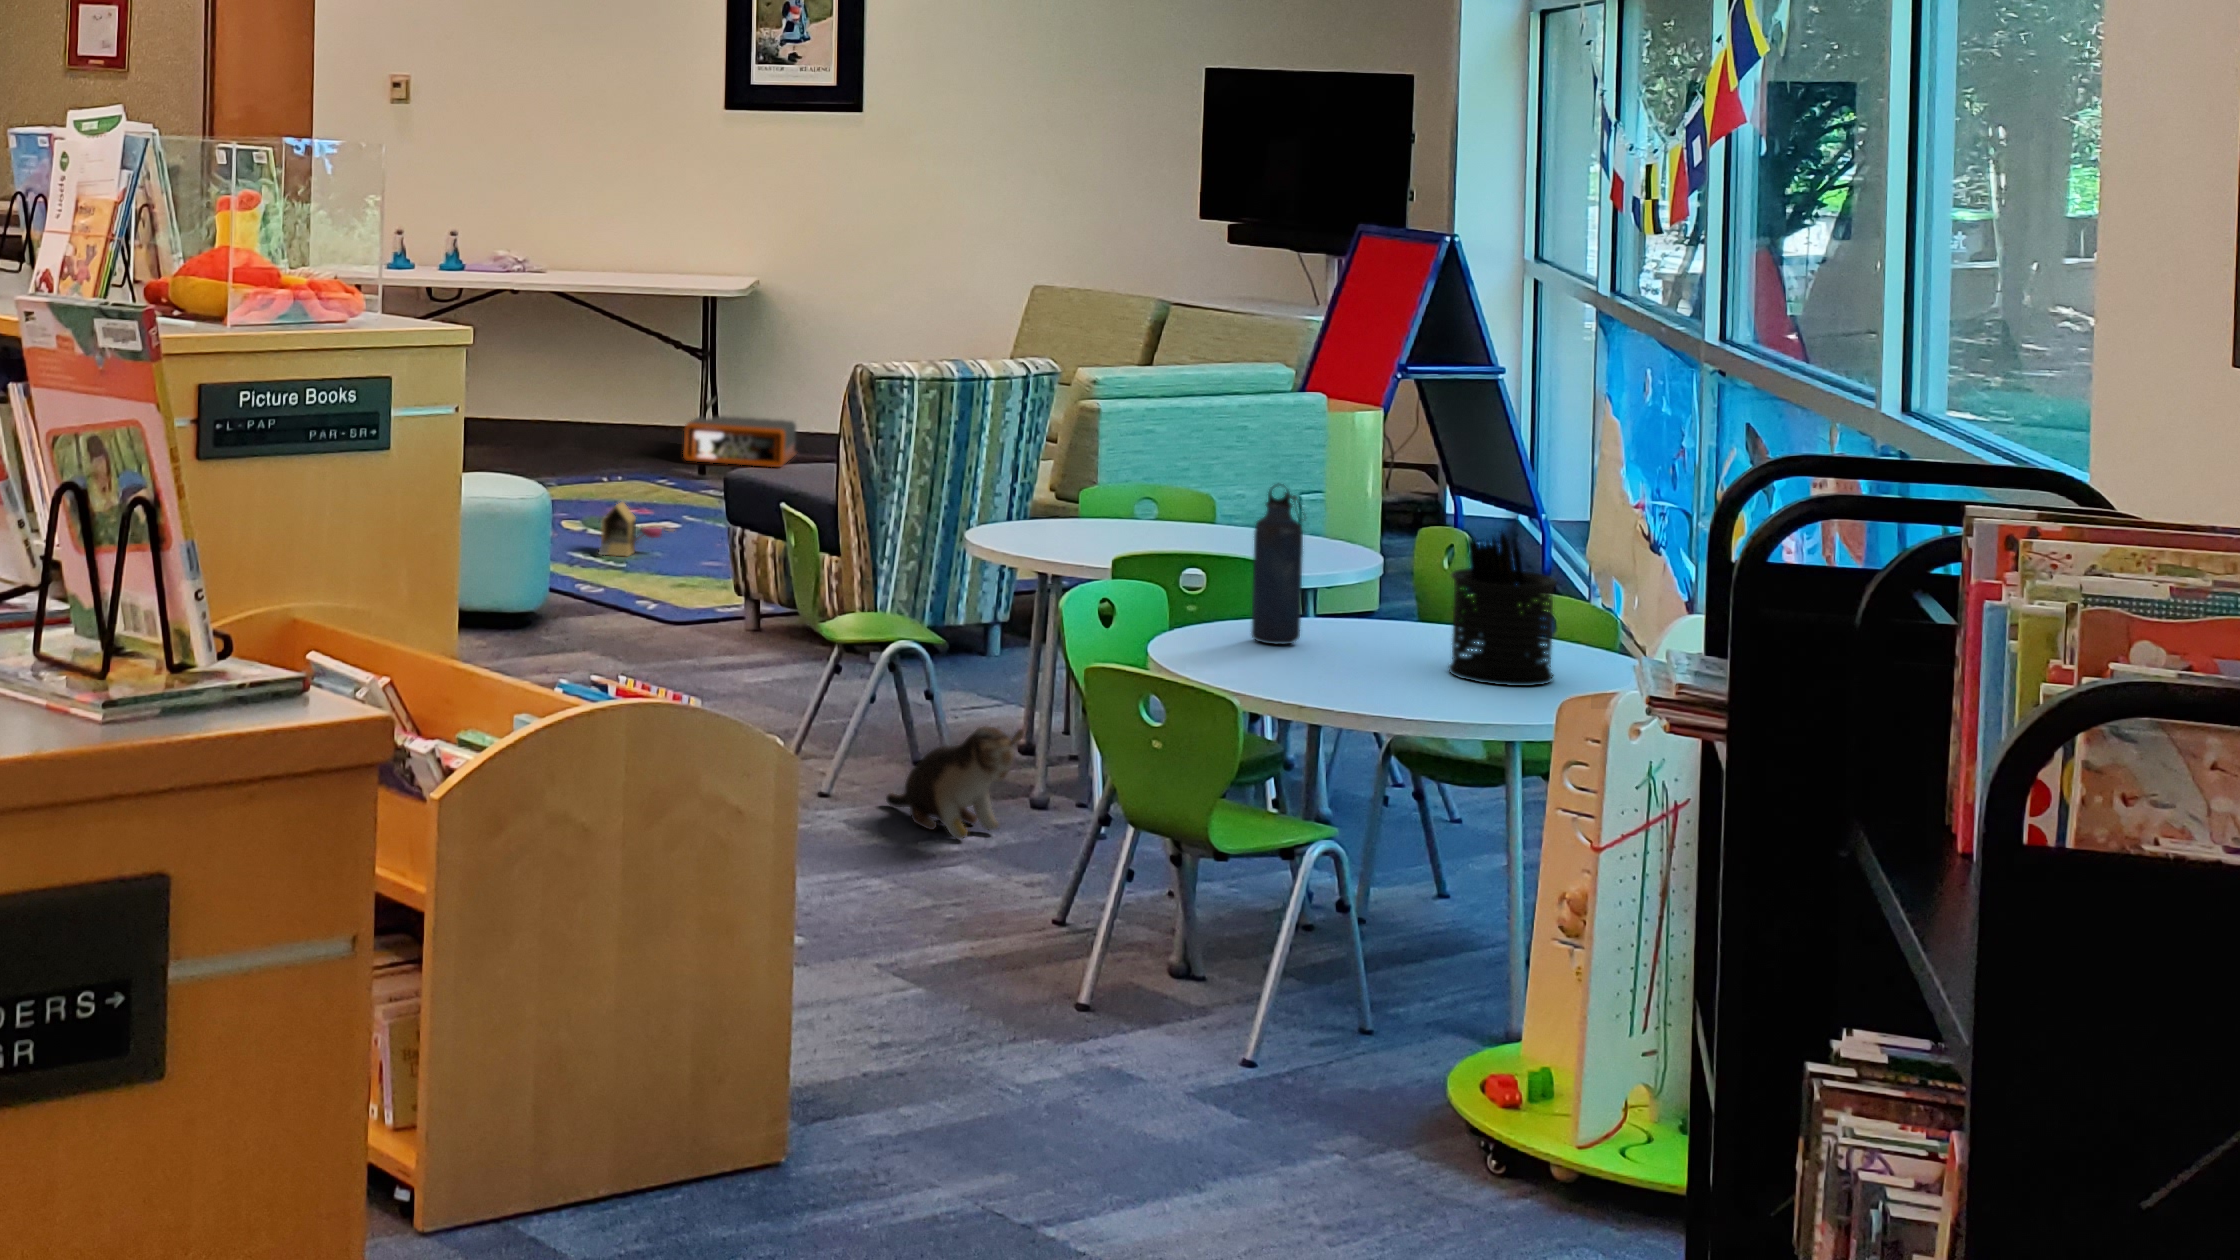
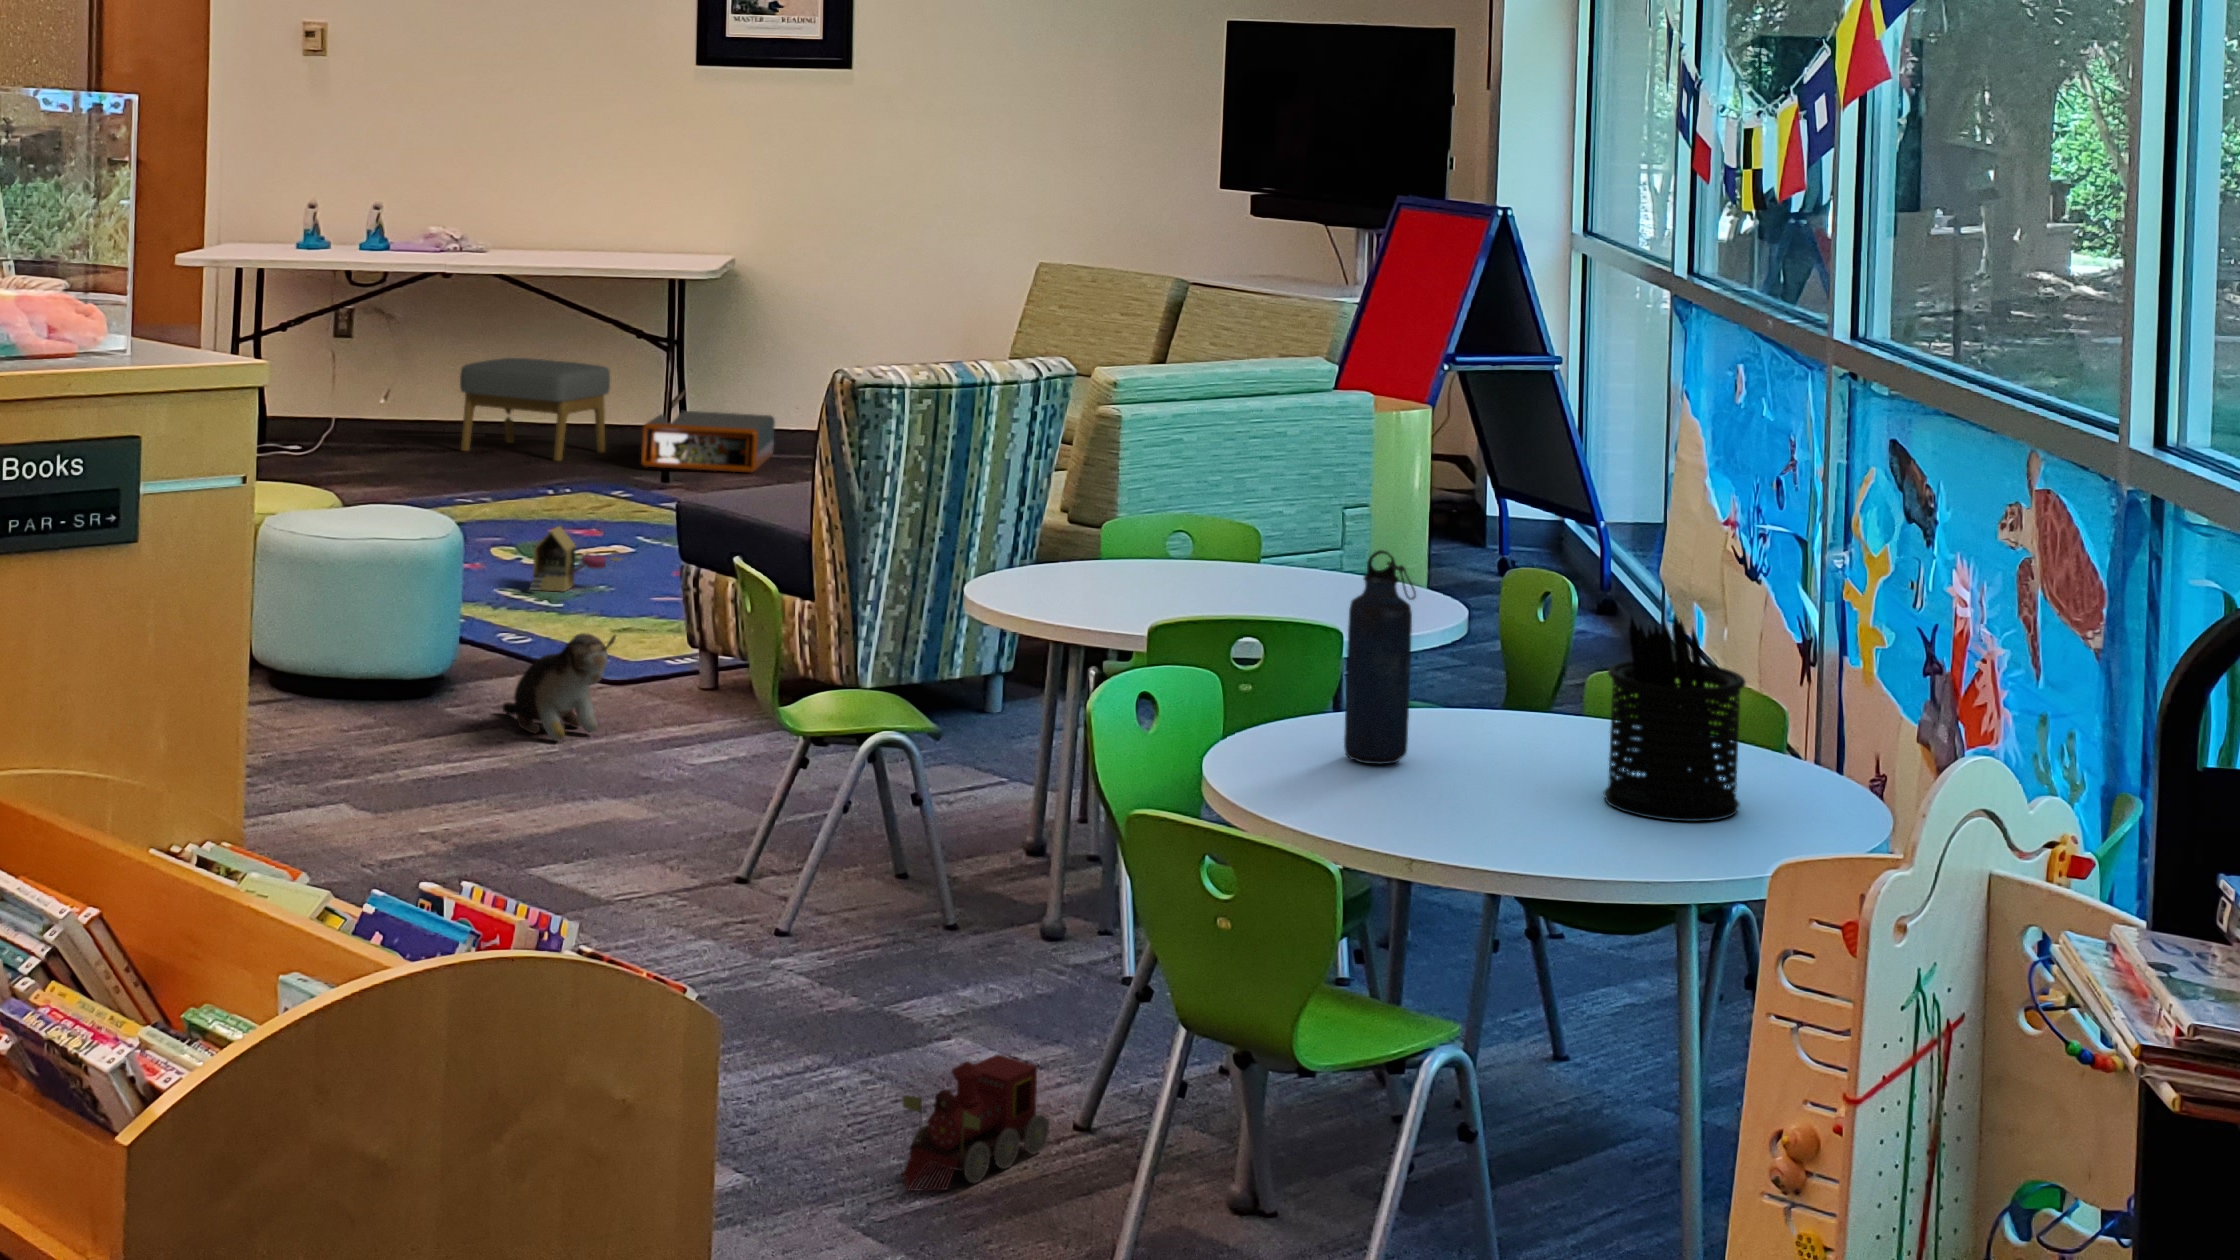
footstool: none [527,366,655,455] -> present [460,358,610,461]
plush toy: present [886,727,1024,839] -> present [502,633,616,741]
toy train: none [917,870,1030,962] -> present [902,1054,1049,1191]

